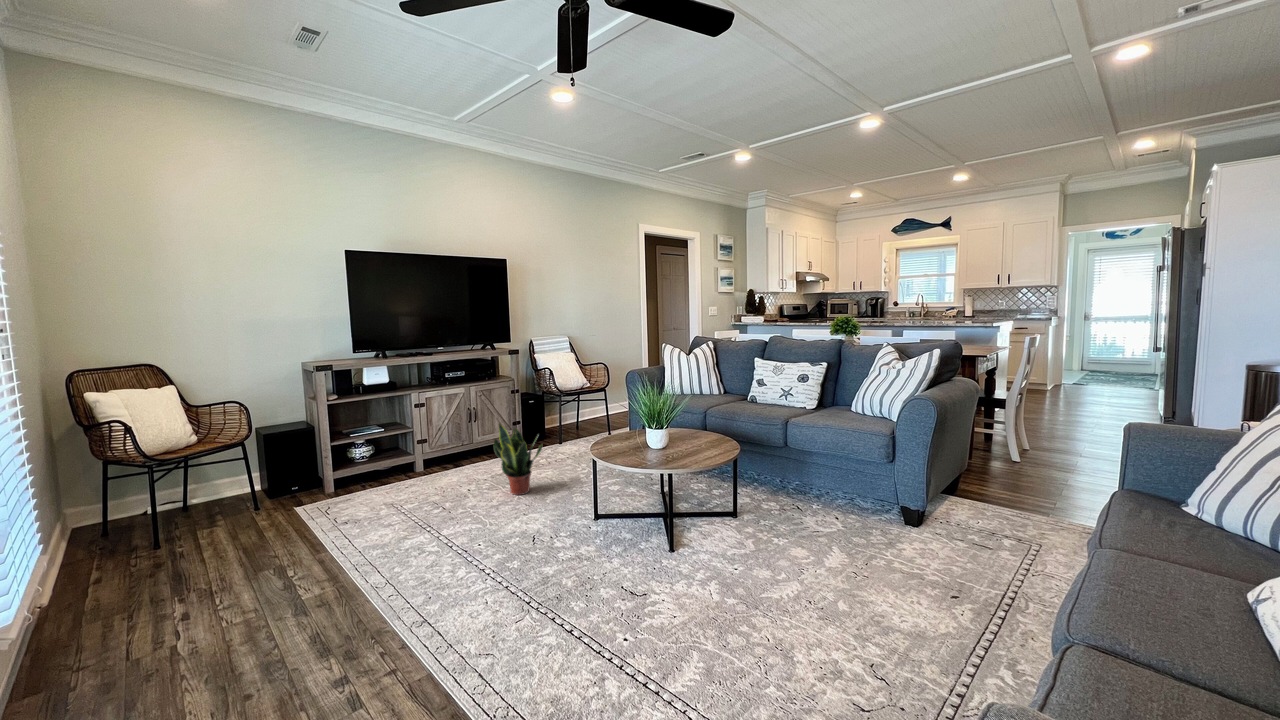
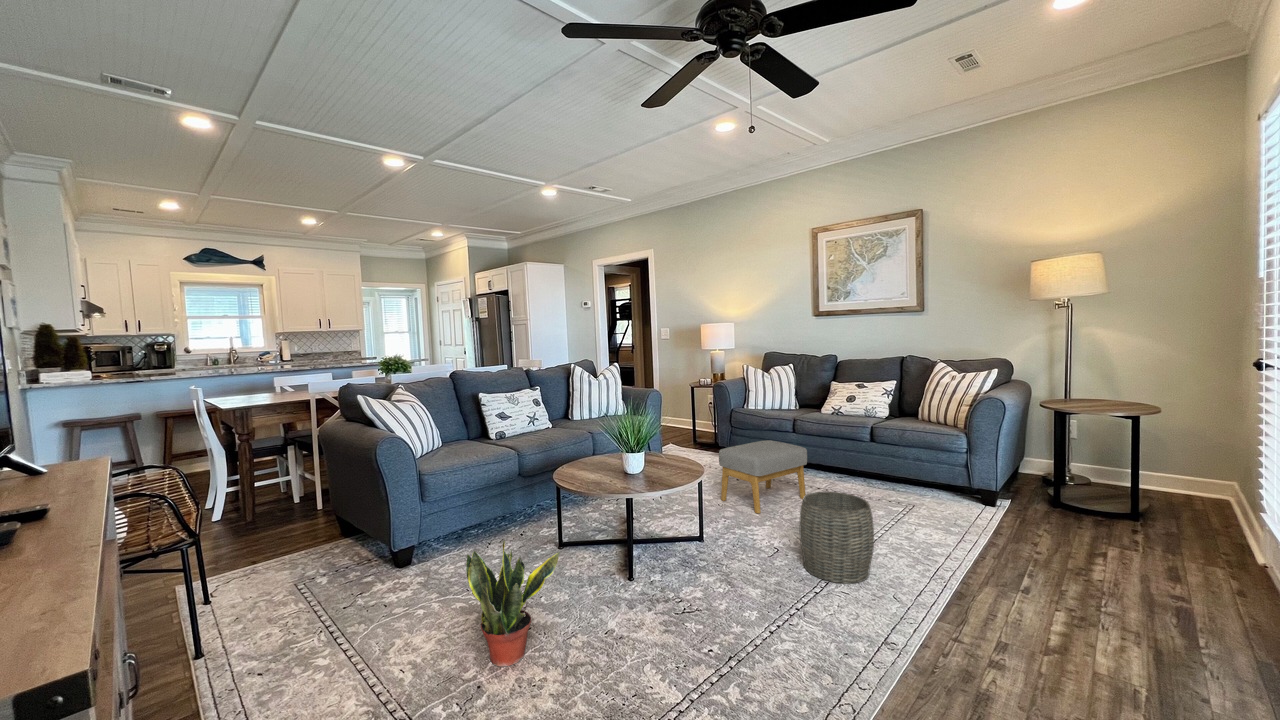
footstool: none [764,496,942,668] -> present [719,440,807,514]
woven basket: none [521,524,613,653] -> present [799,492,874,584]

